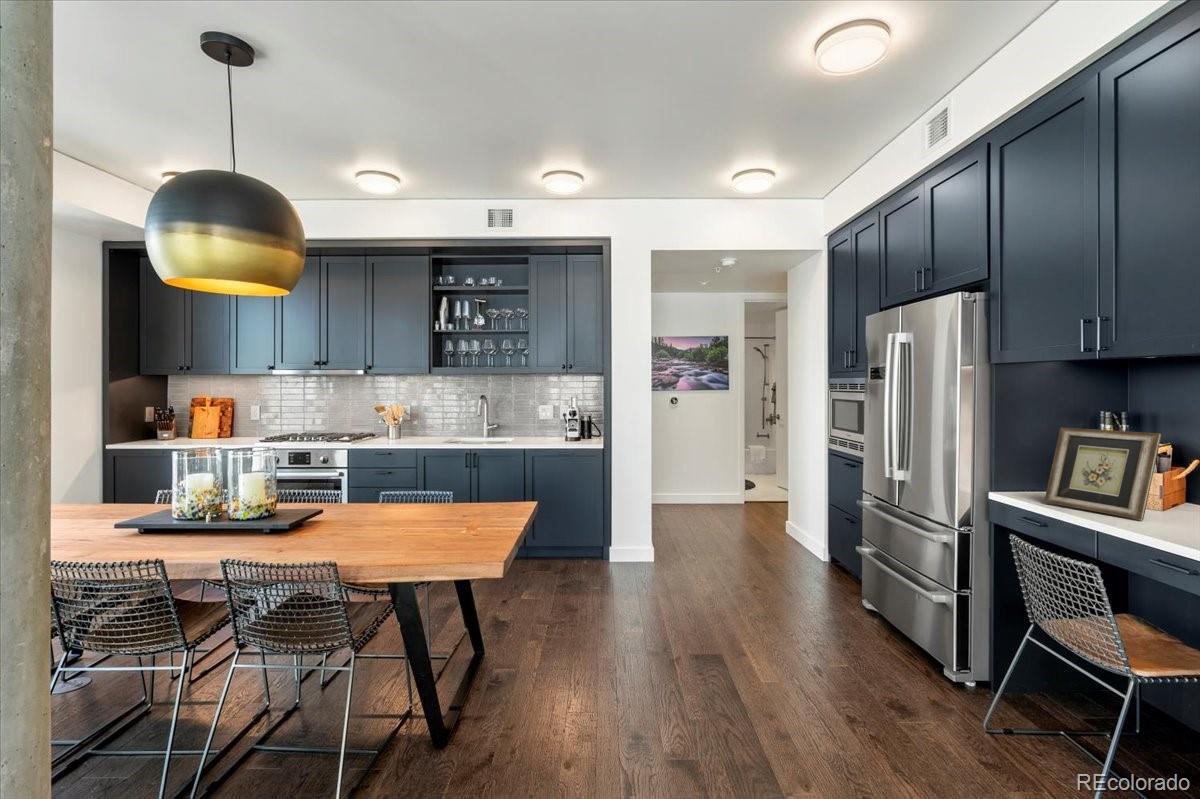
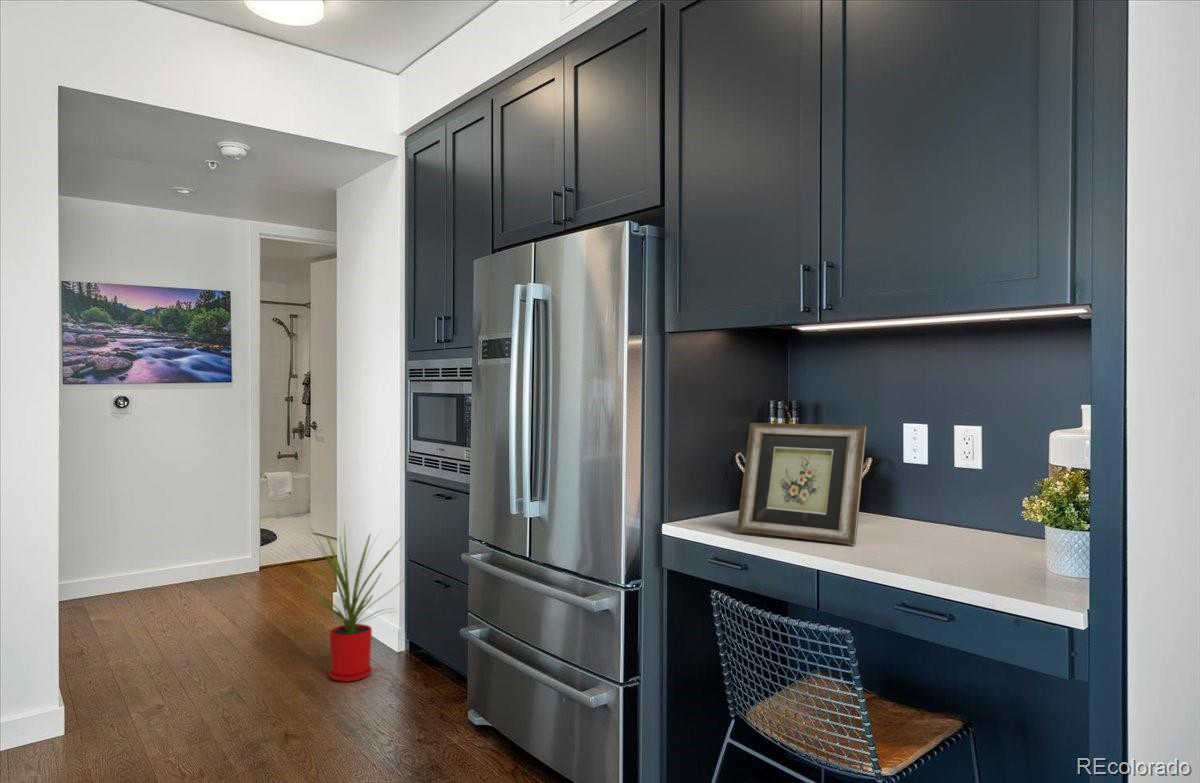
house plant: none [757,476,827,570] -> present [289,535,398,682]

